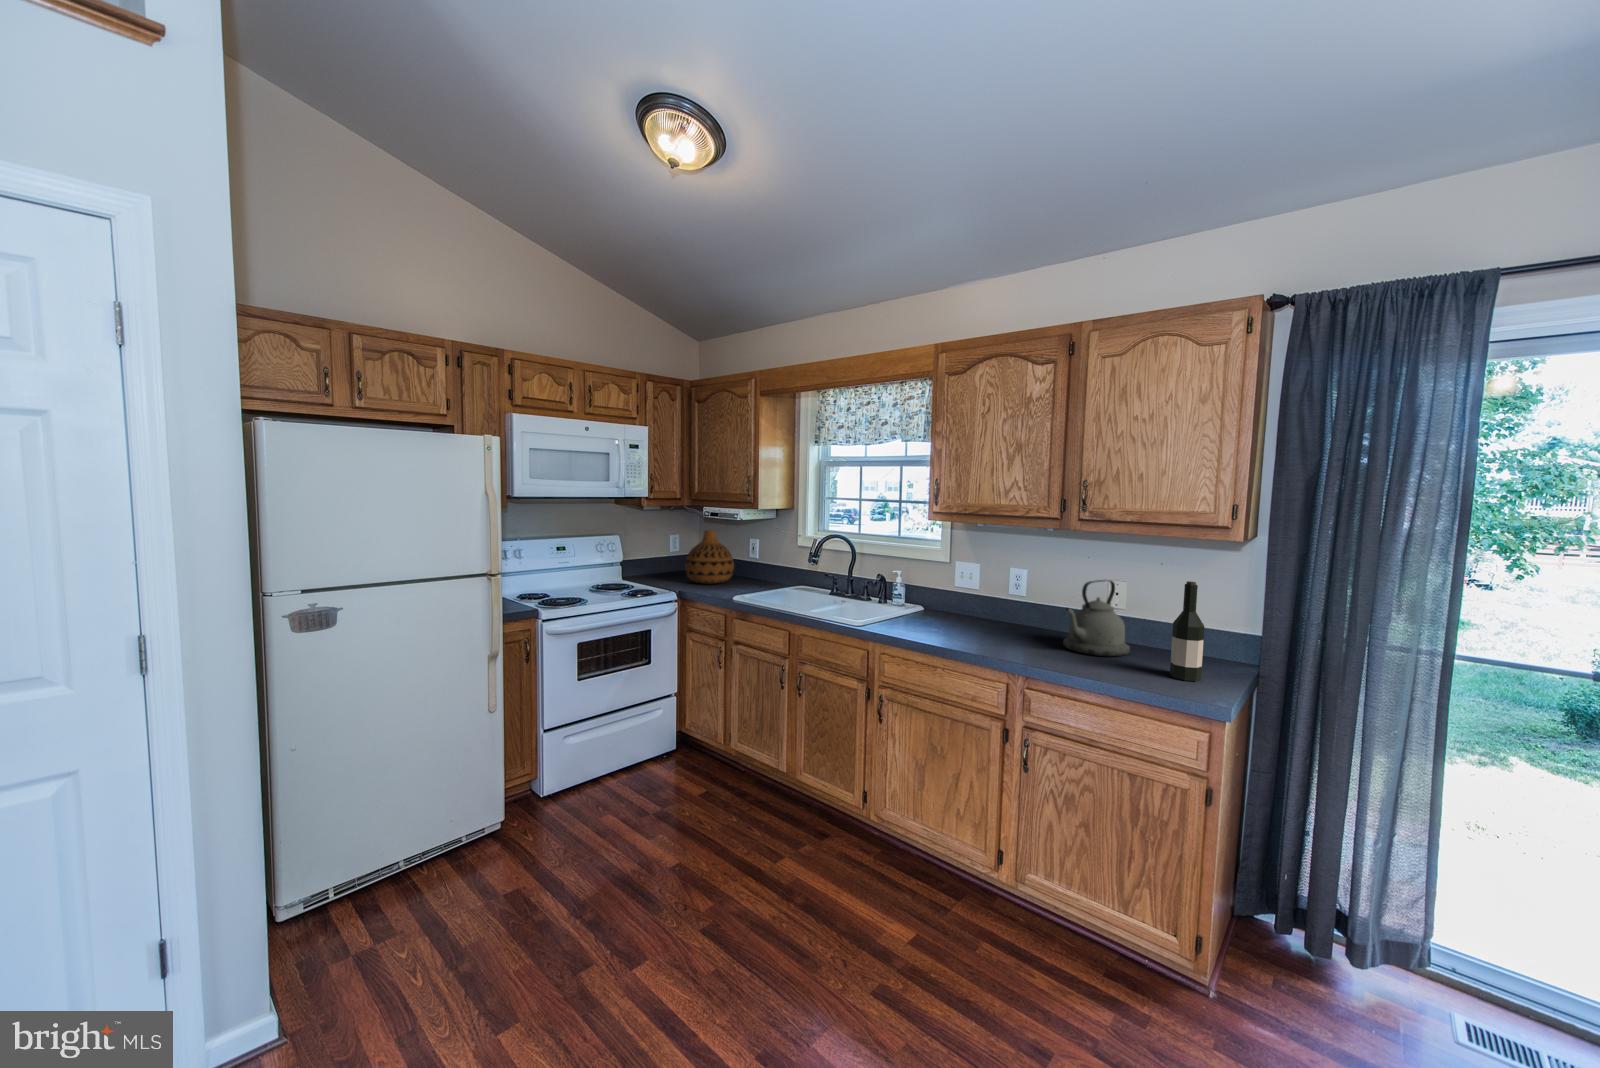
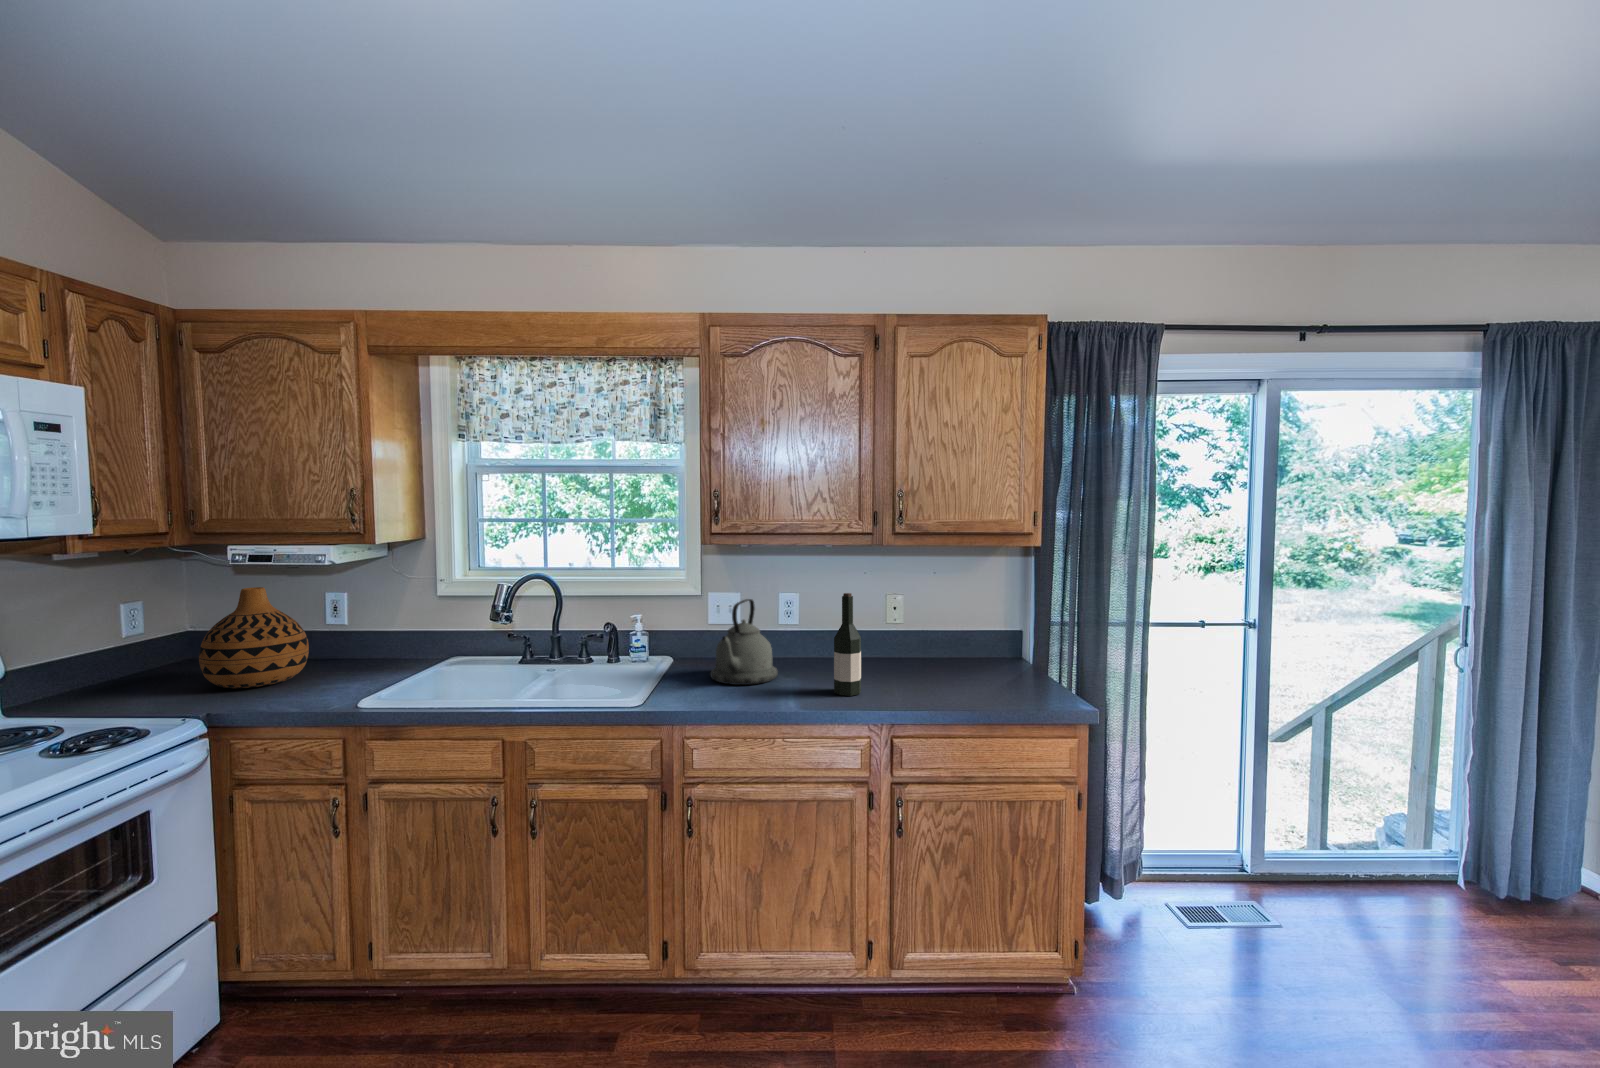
kettle: present [1063,580,1130,656] -> present [710,599,778,685]
wine bottle: present [1170,581,1204,681] -> present [834,593,861,696]

